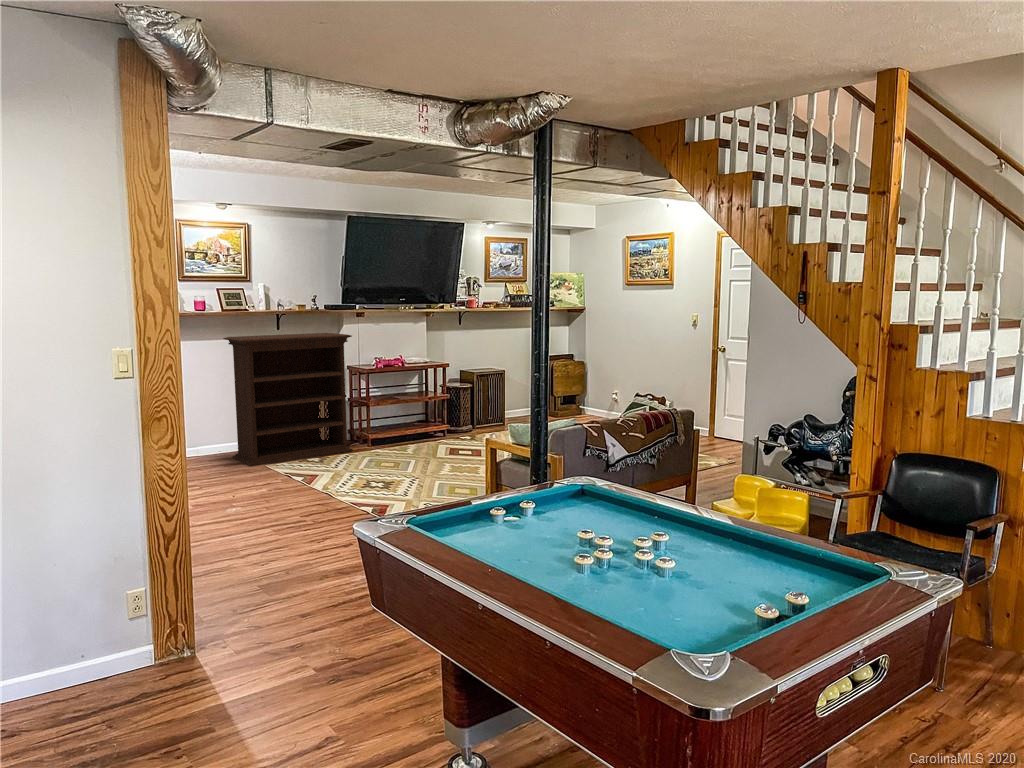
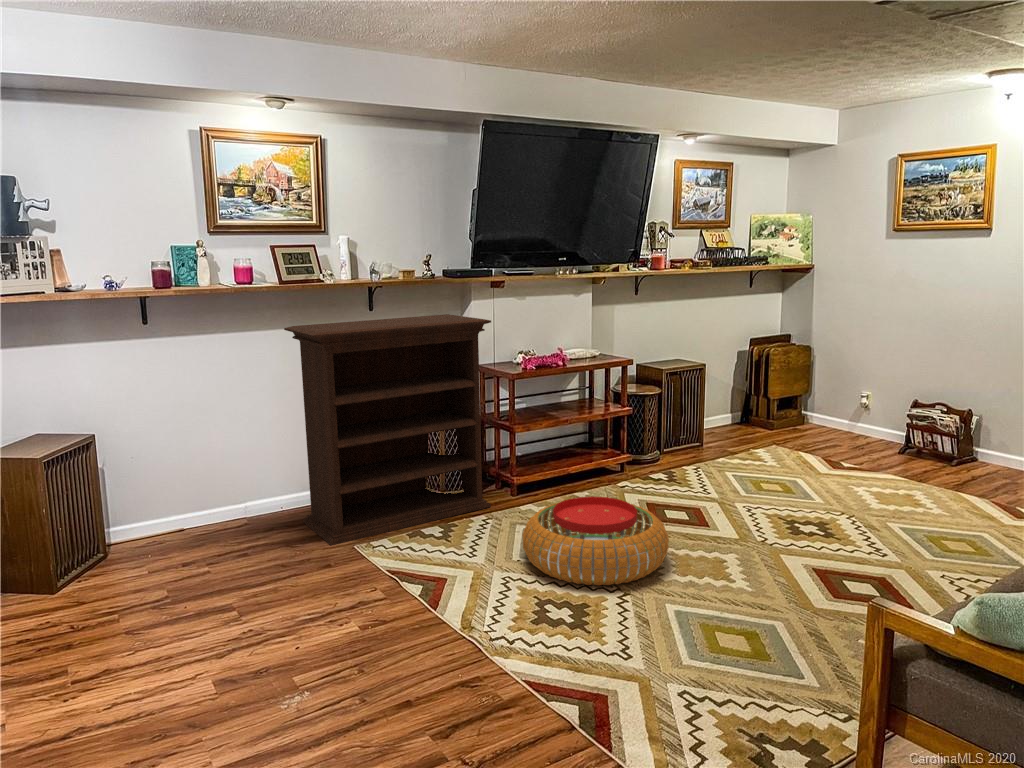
pouf: none [362,436,446,478] -> present [522,496,669,586]

